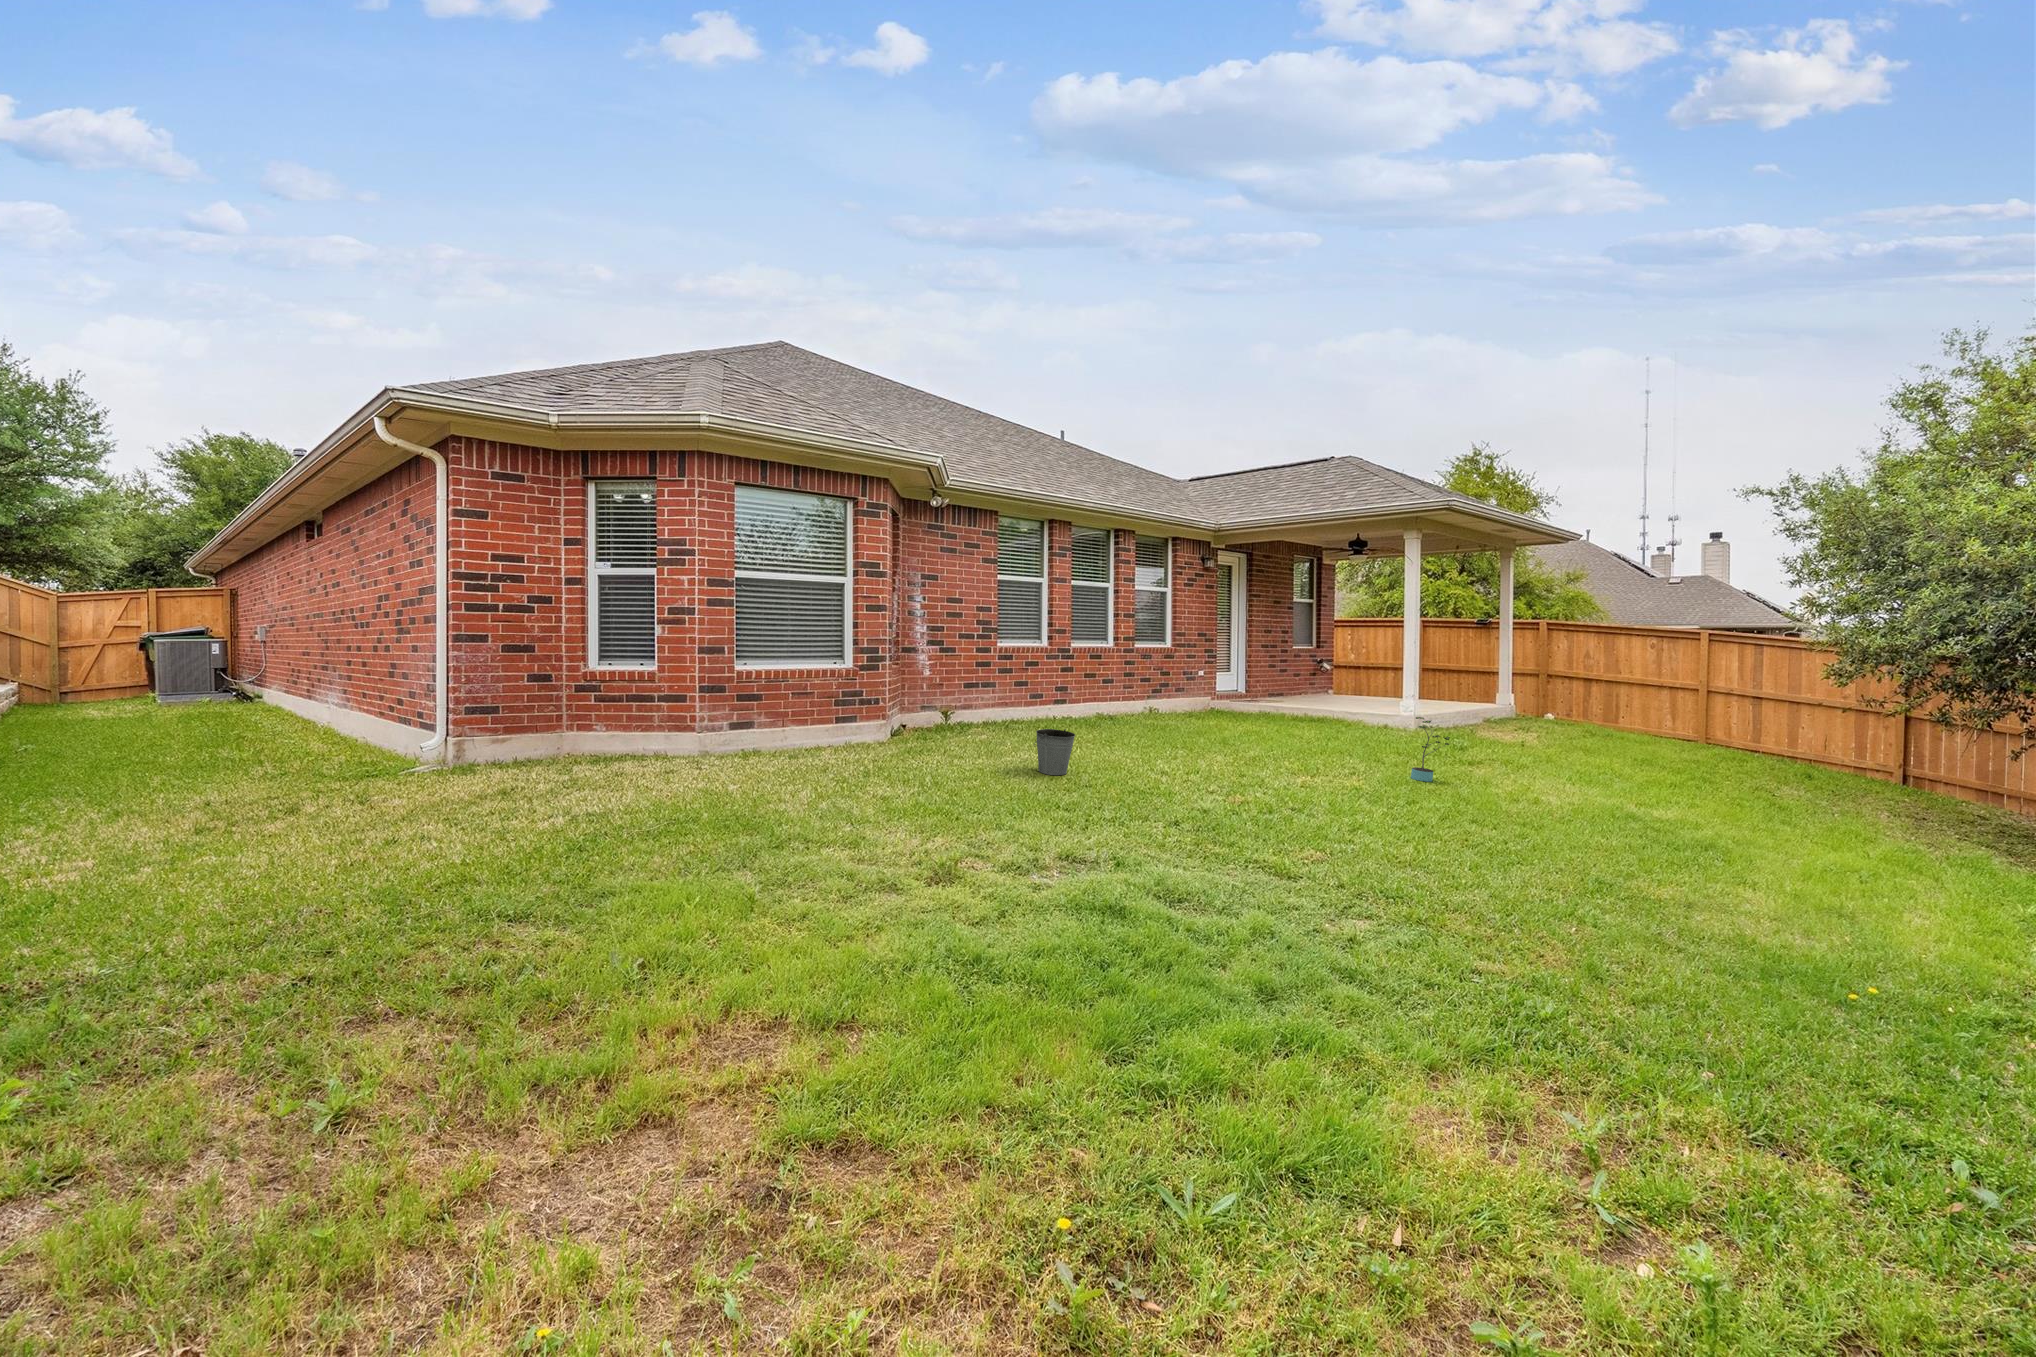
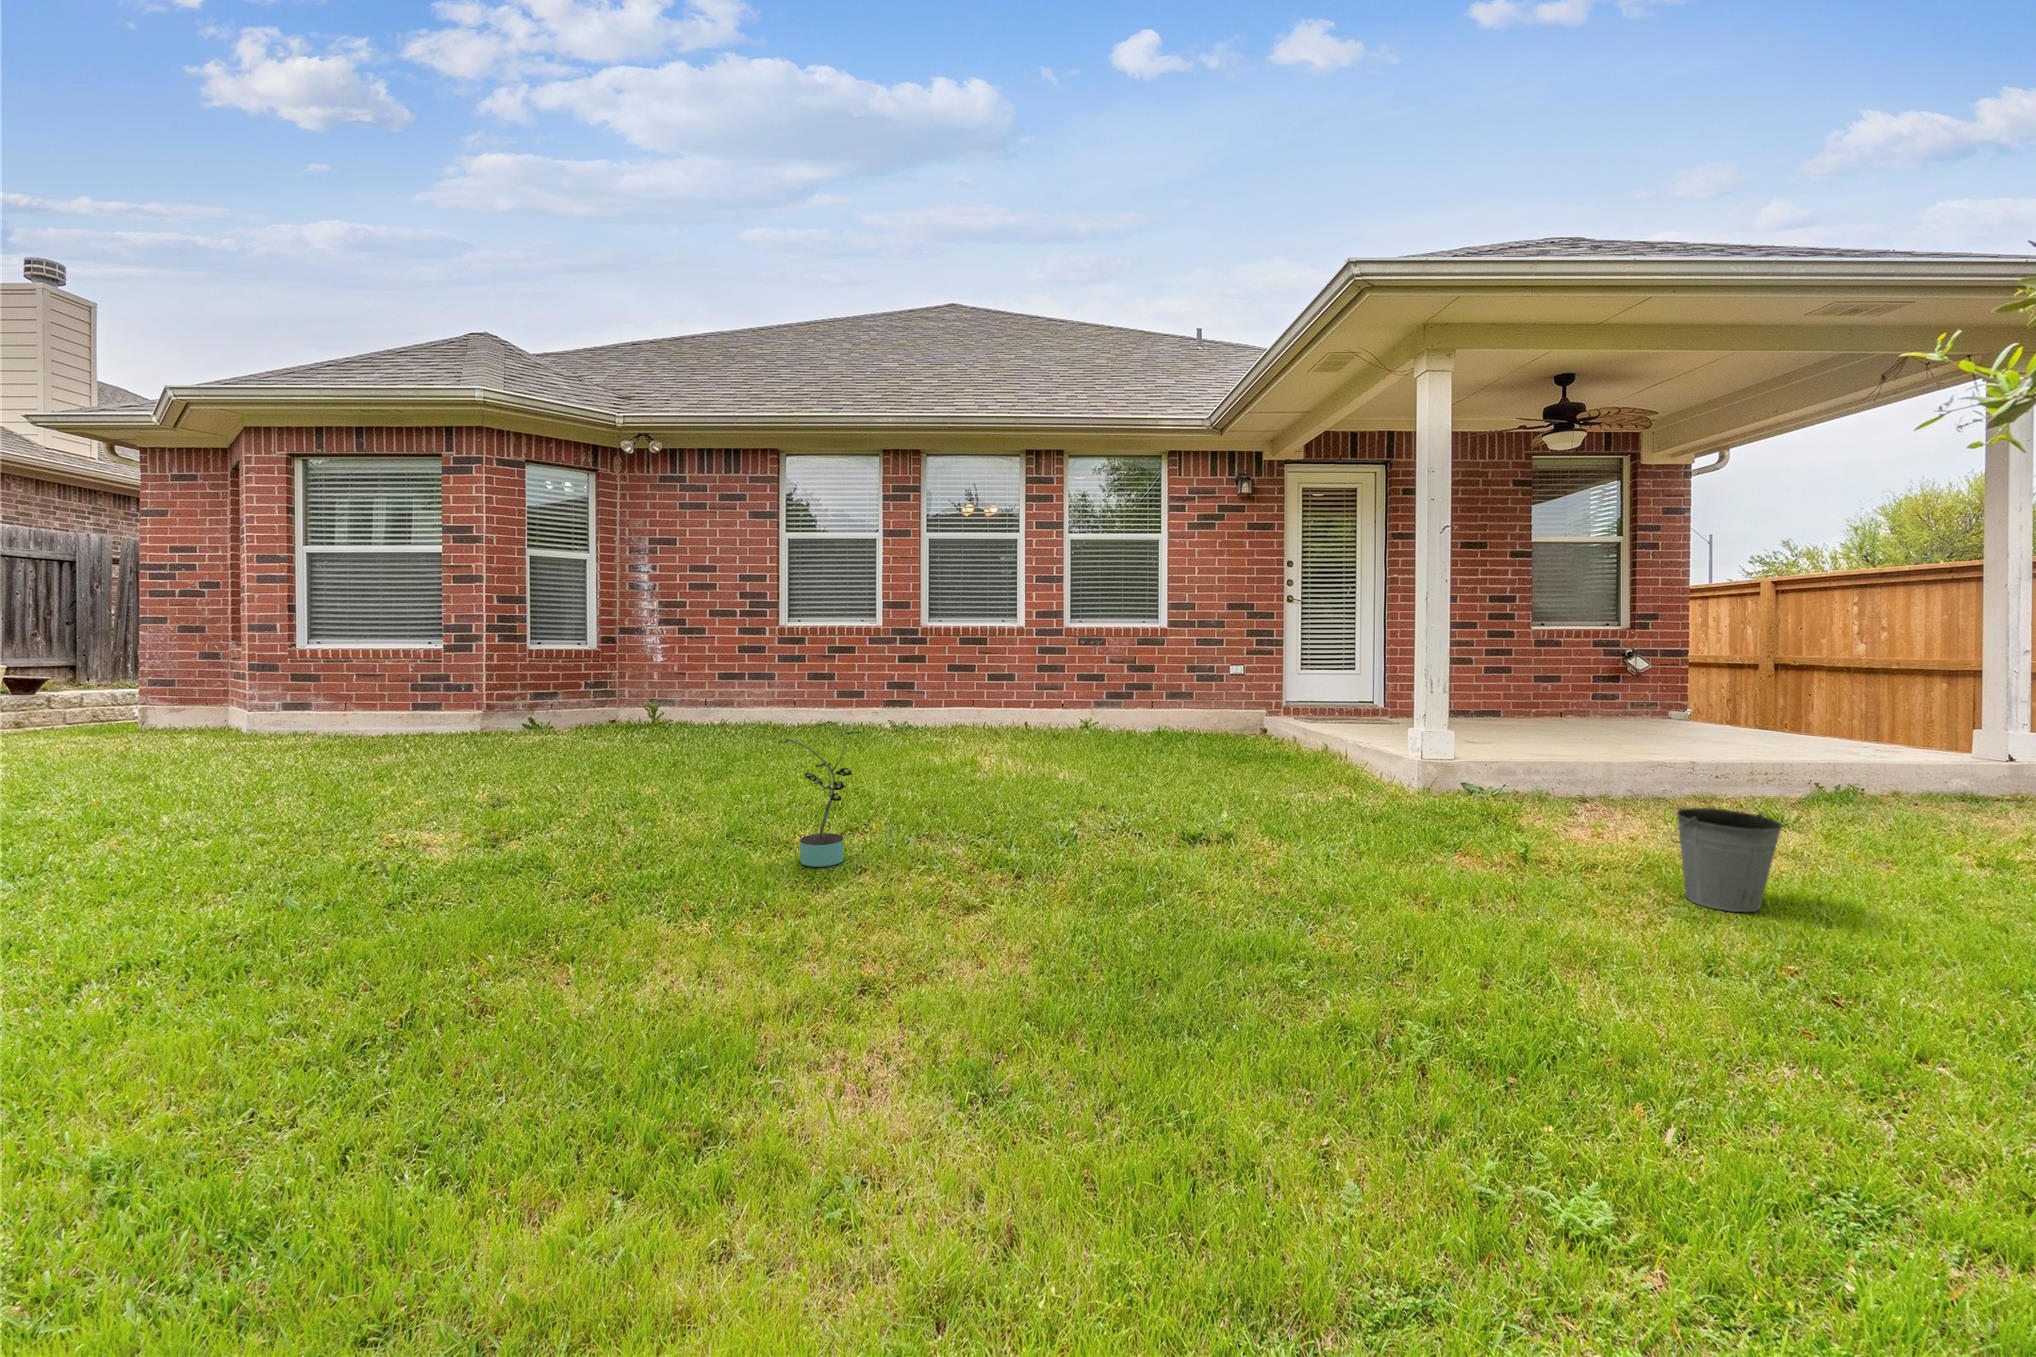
bucket: present [1034,729,1075,775] -> present [1671,808,1783,912]

